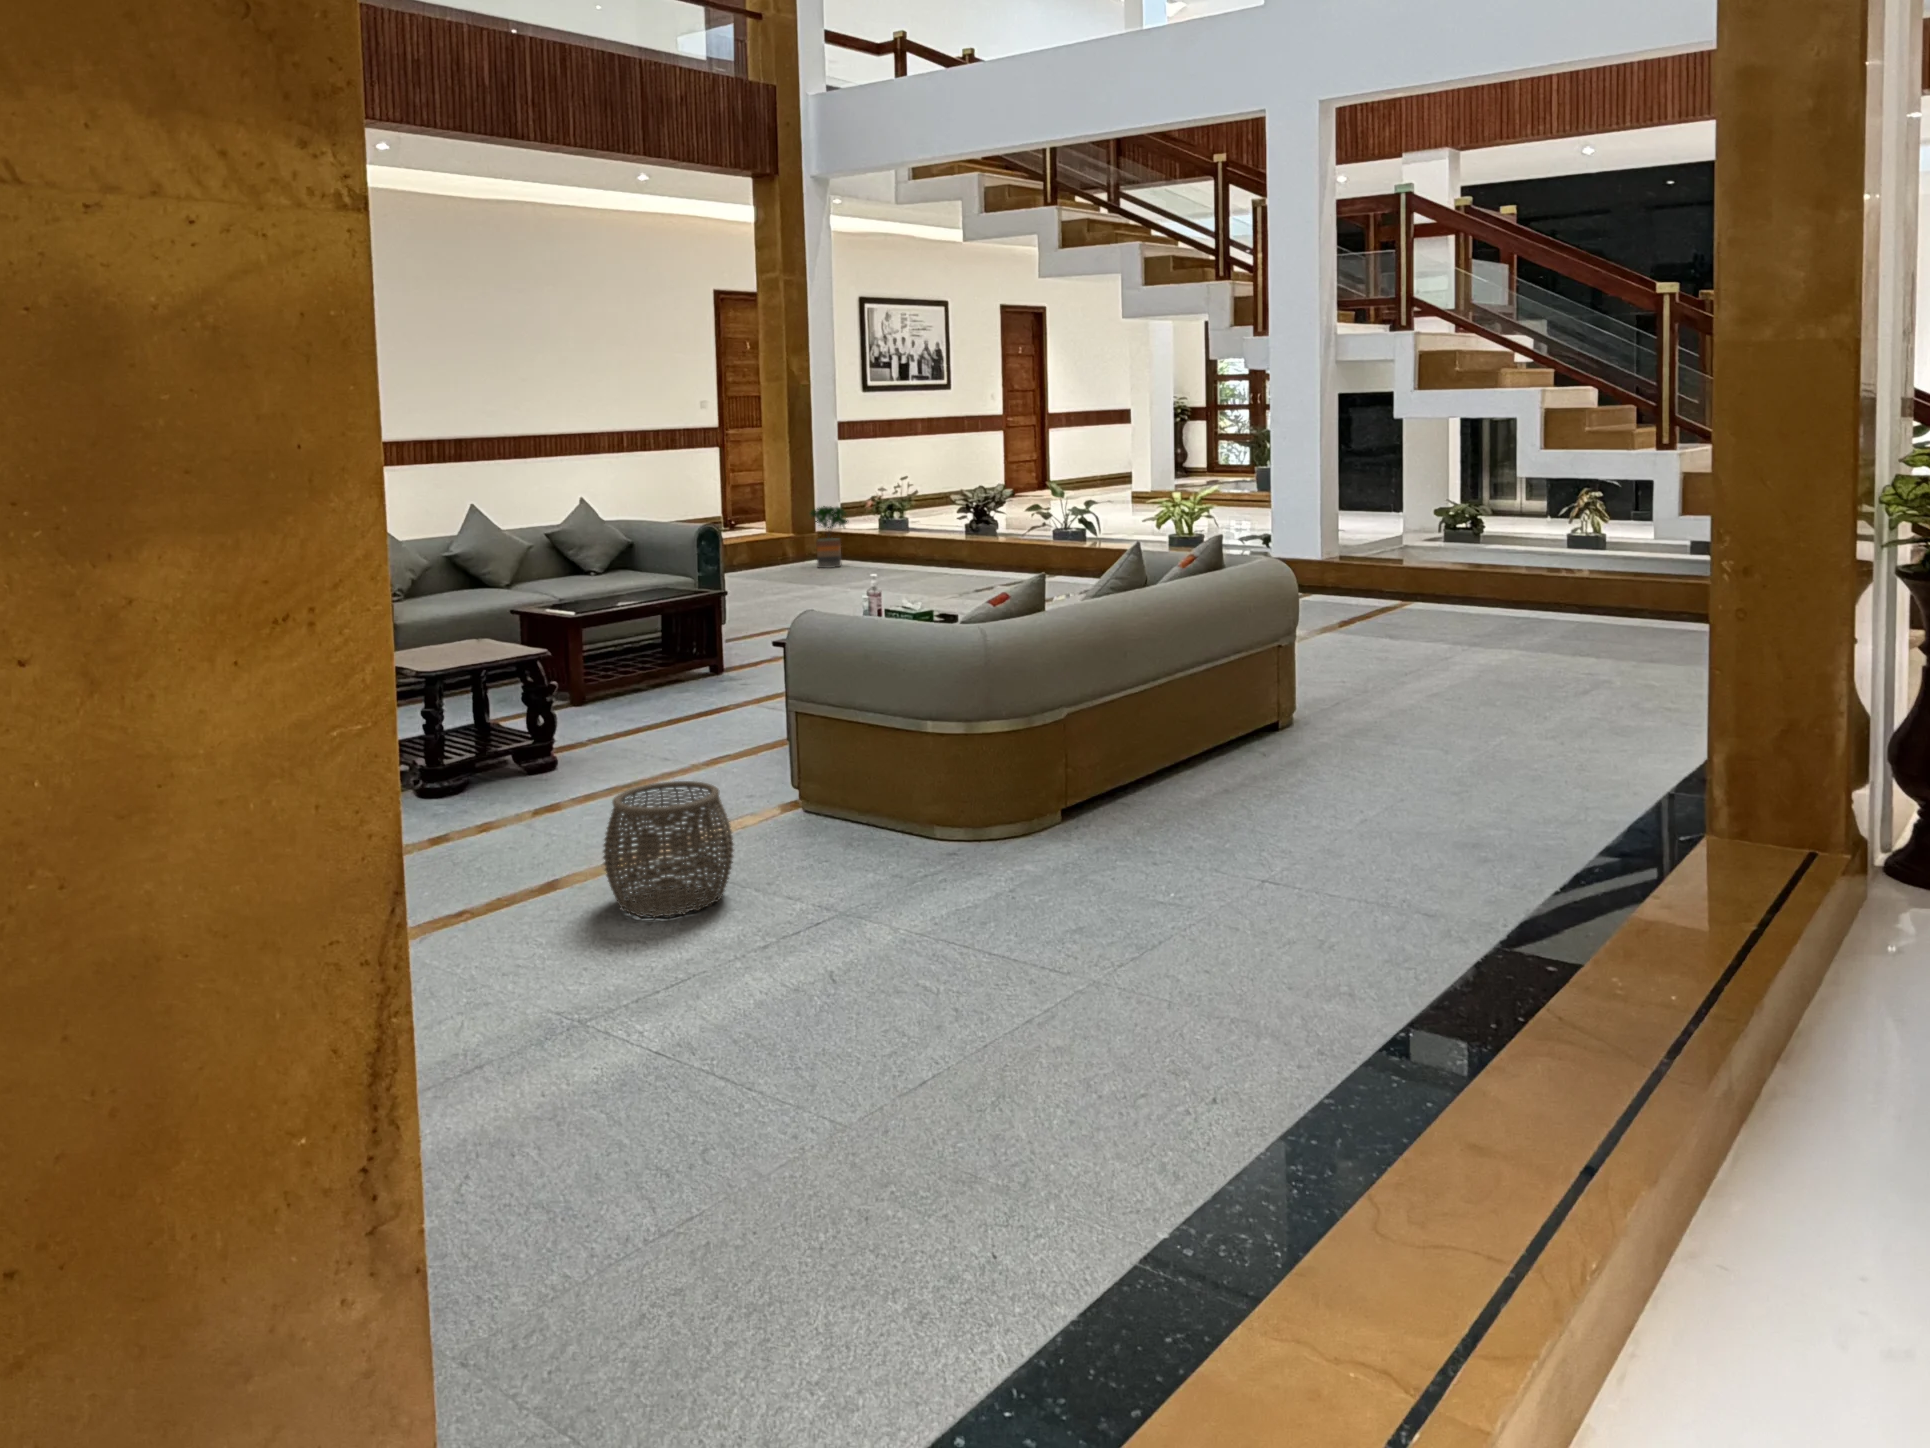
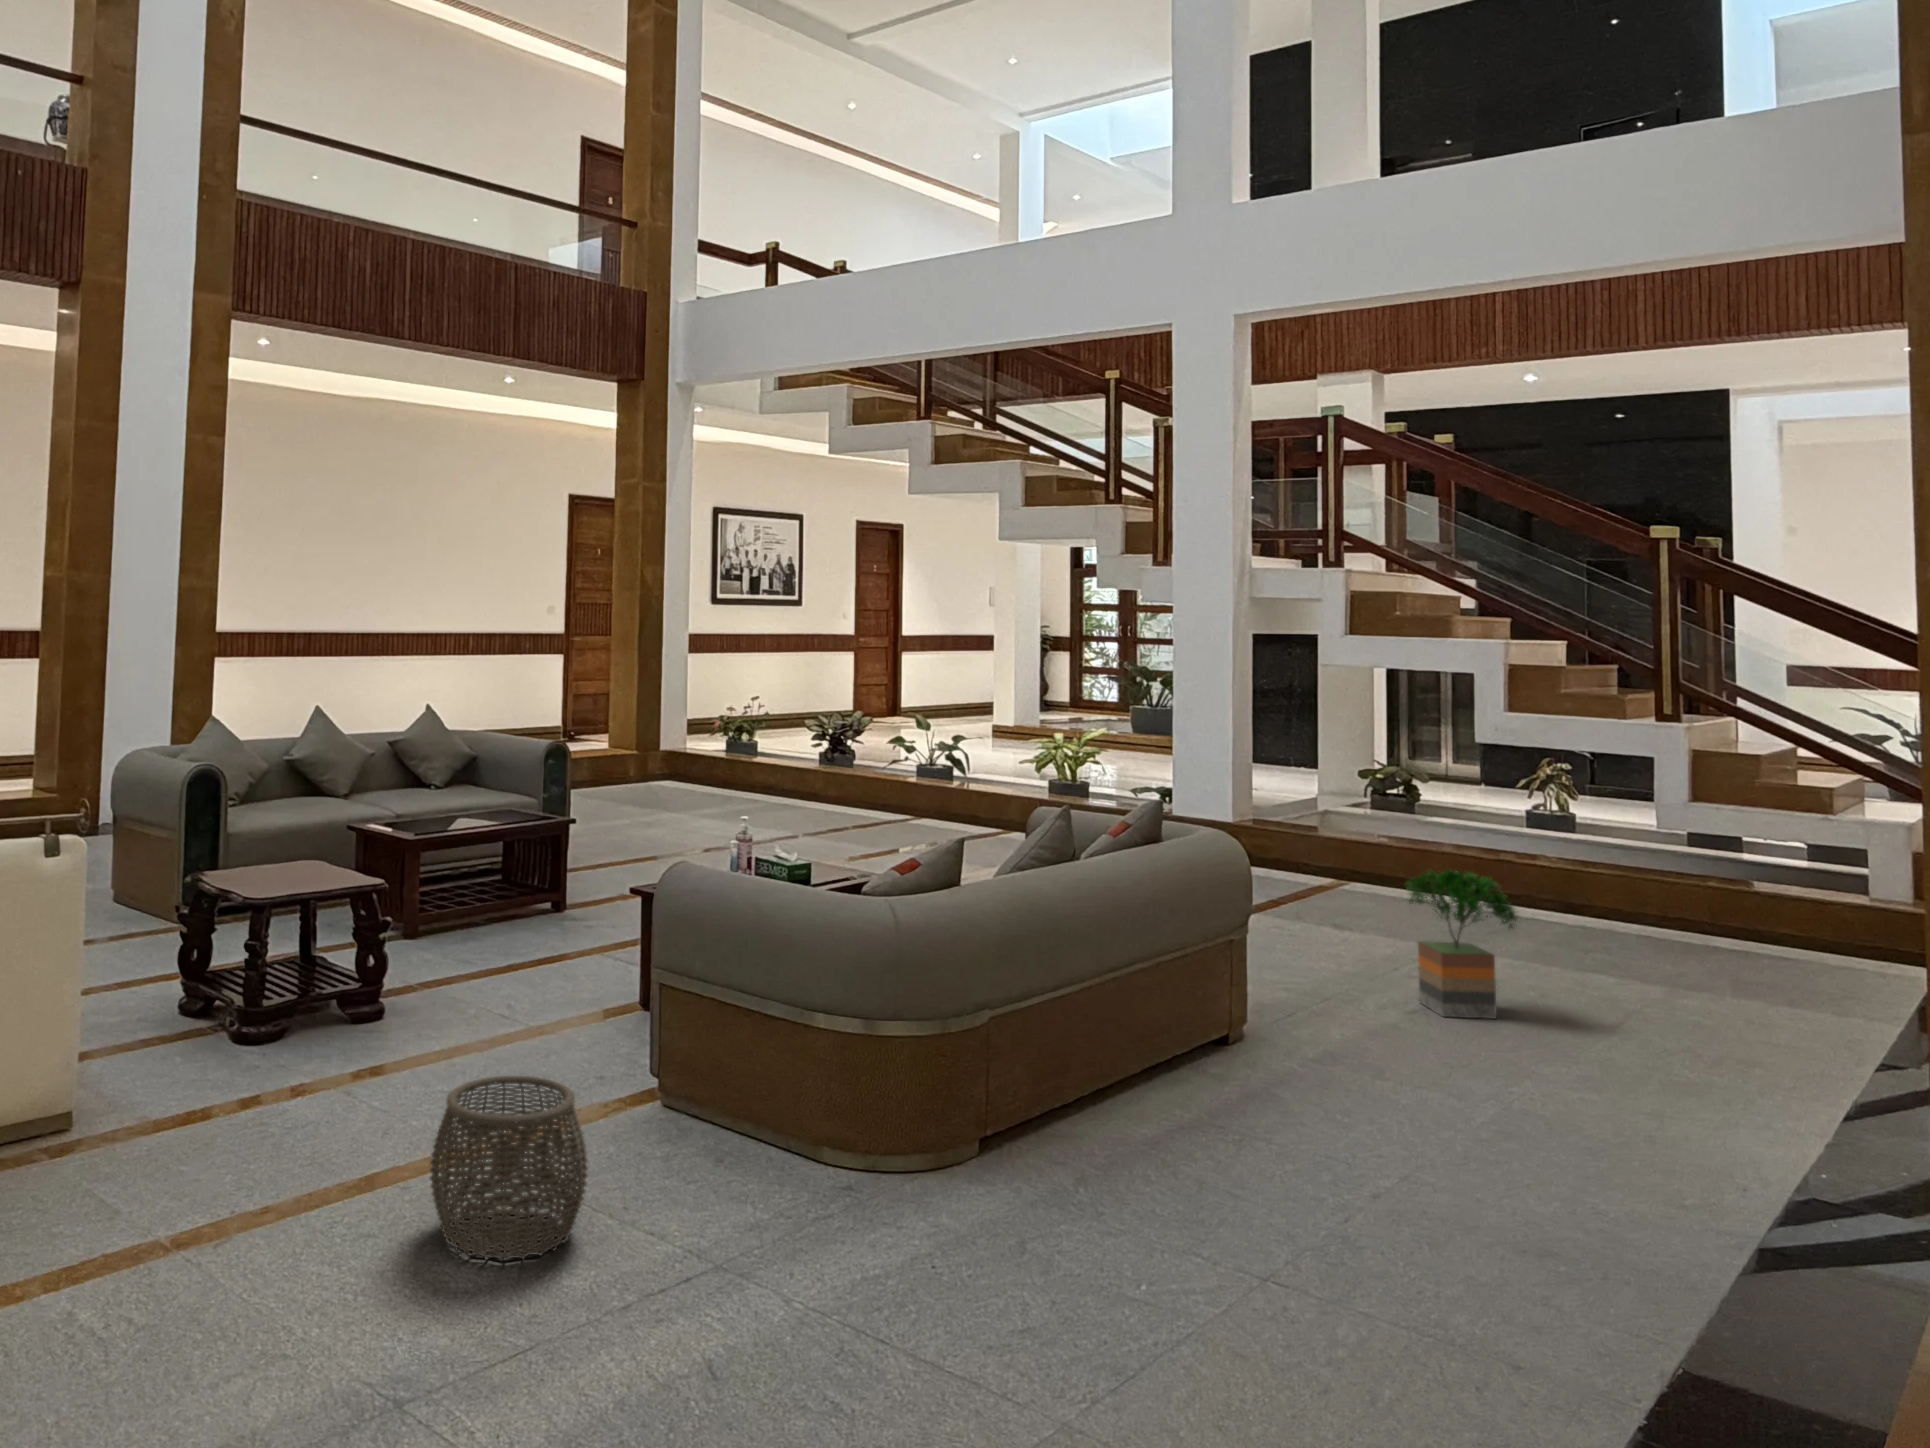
potted tree: present [810,506,848,568] -> present [1405,870,1518,1019]

